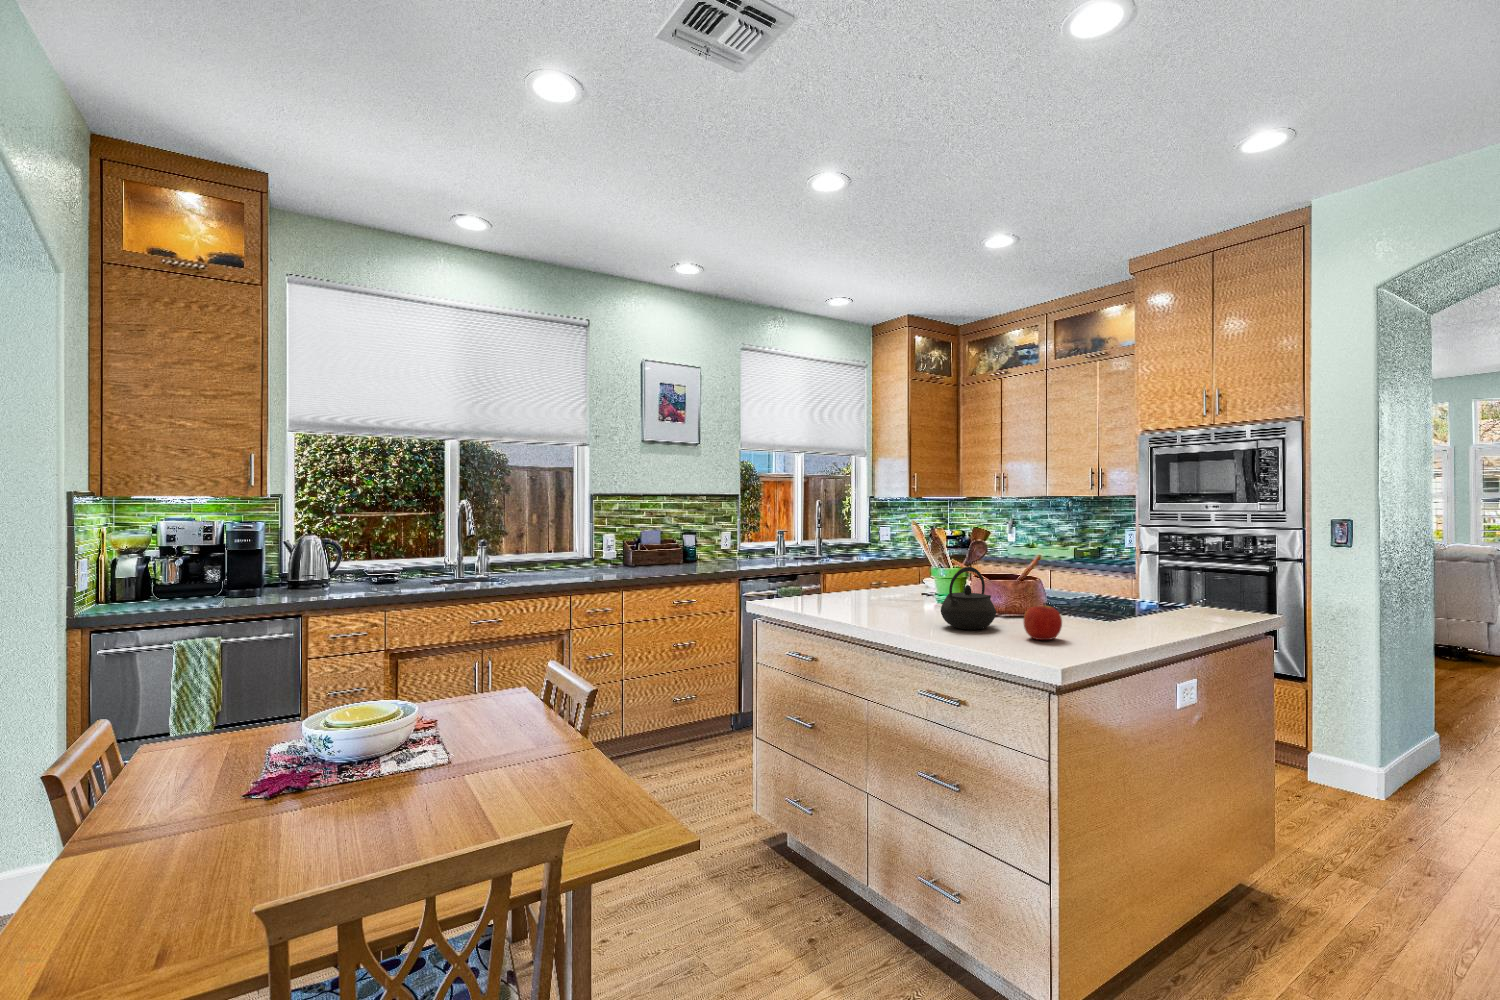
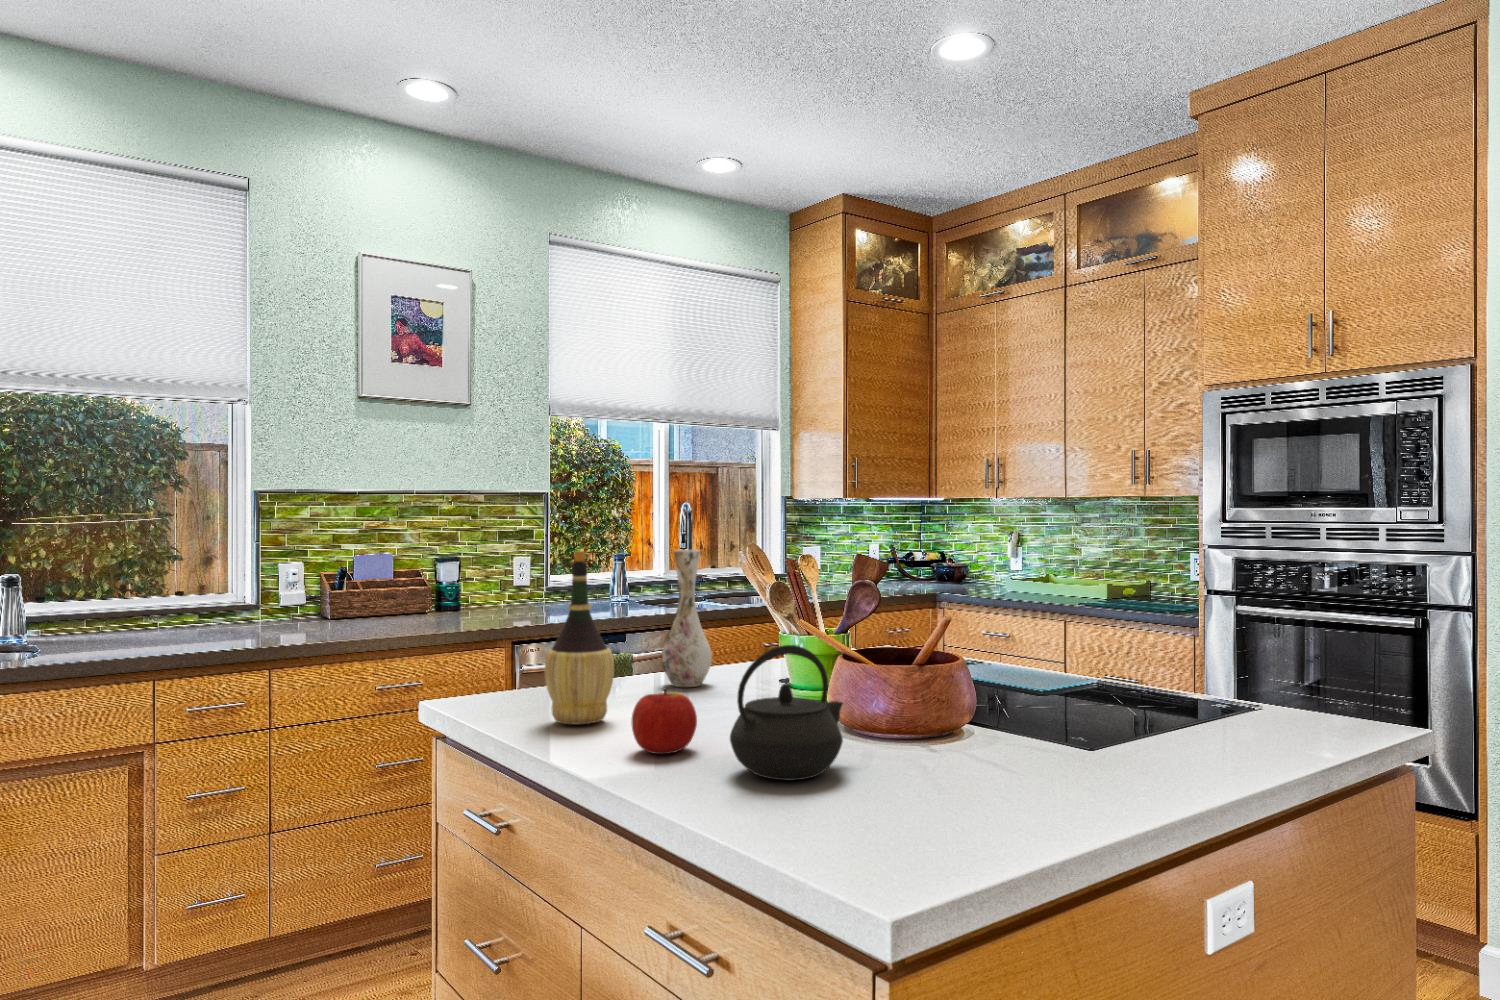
wine bottle: none [824,524,859,610] -> present [545,551,614,724]
vase: none [863,525,890,596] -> present [662,550,712,687]
apple: present [1024,603,1062,640] -> present [632,688,697,754]

